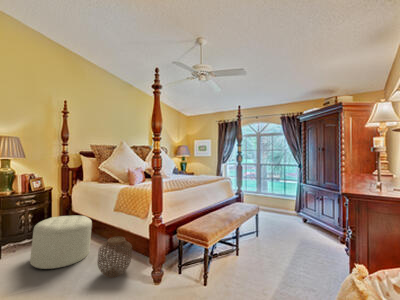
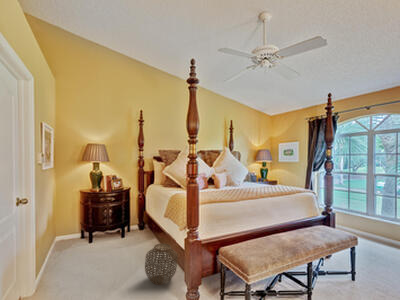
ottoman: present [30,216,92,269] -> none [105,215,153,262]

